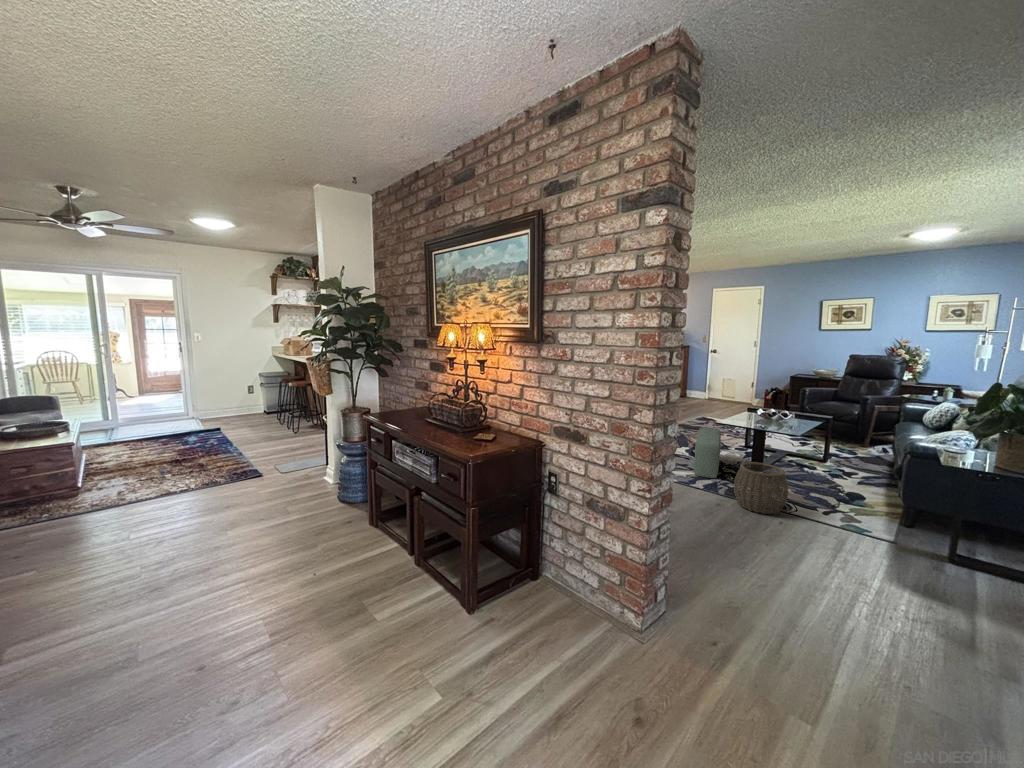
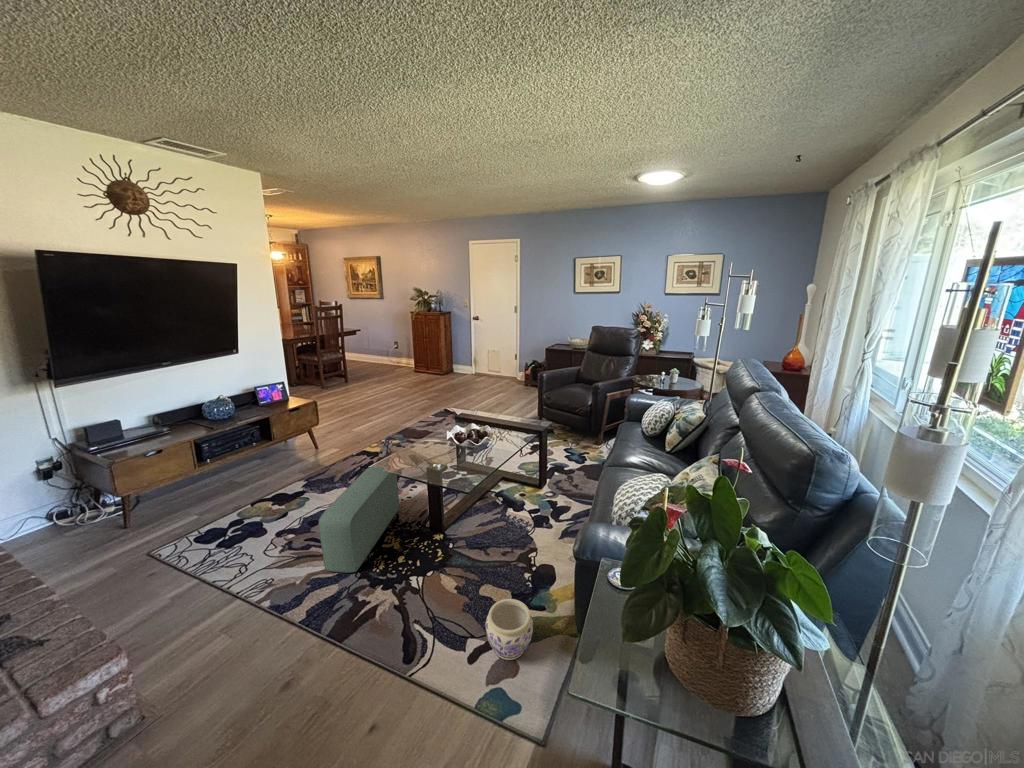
woven basket: present [734,462,789,514] -> none [316,577,411,695]
planter: none [834,489,870,520] -> present [486,599,533,661]

